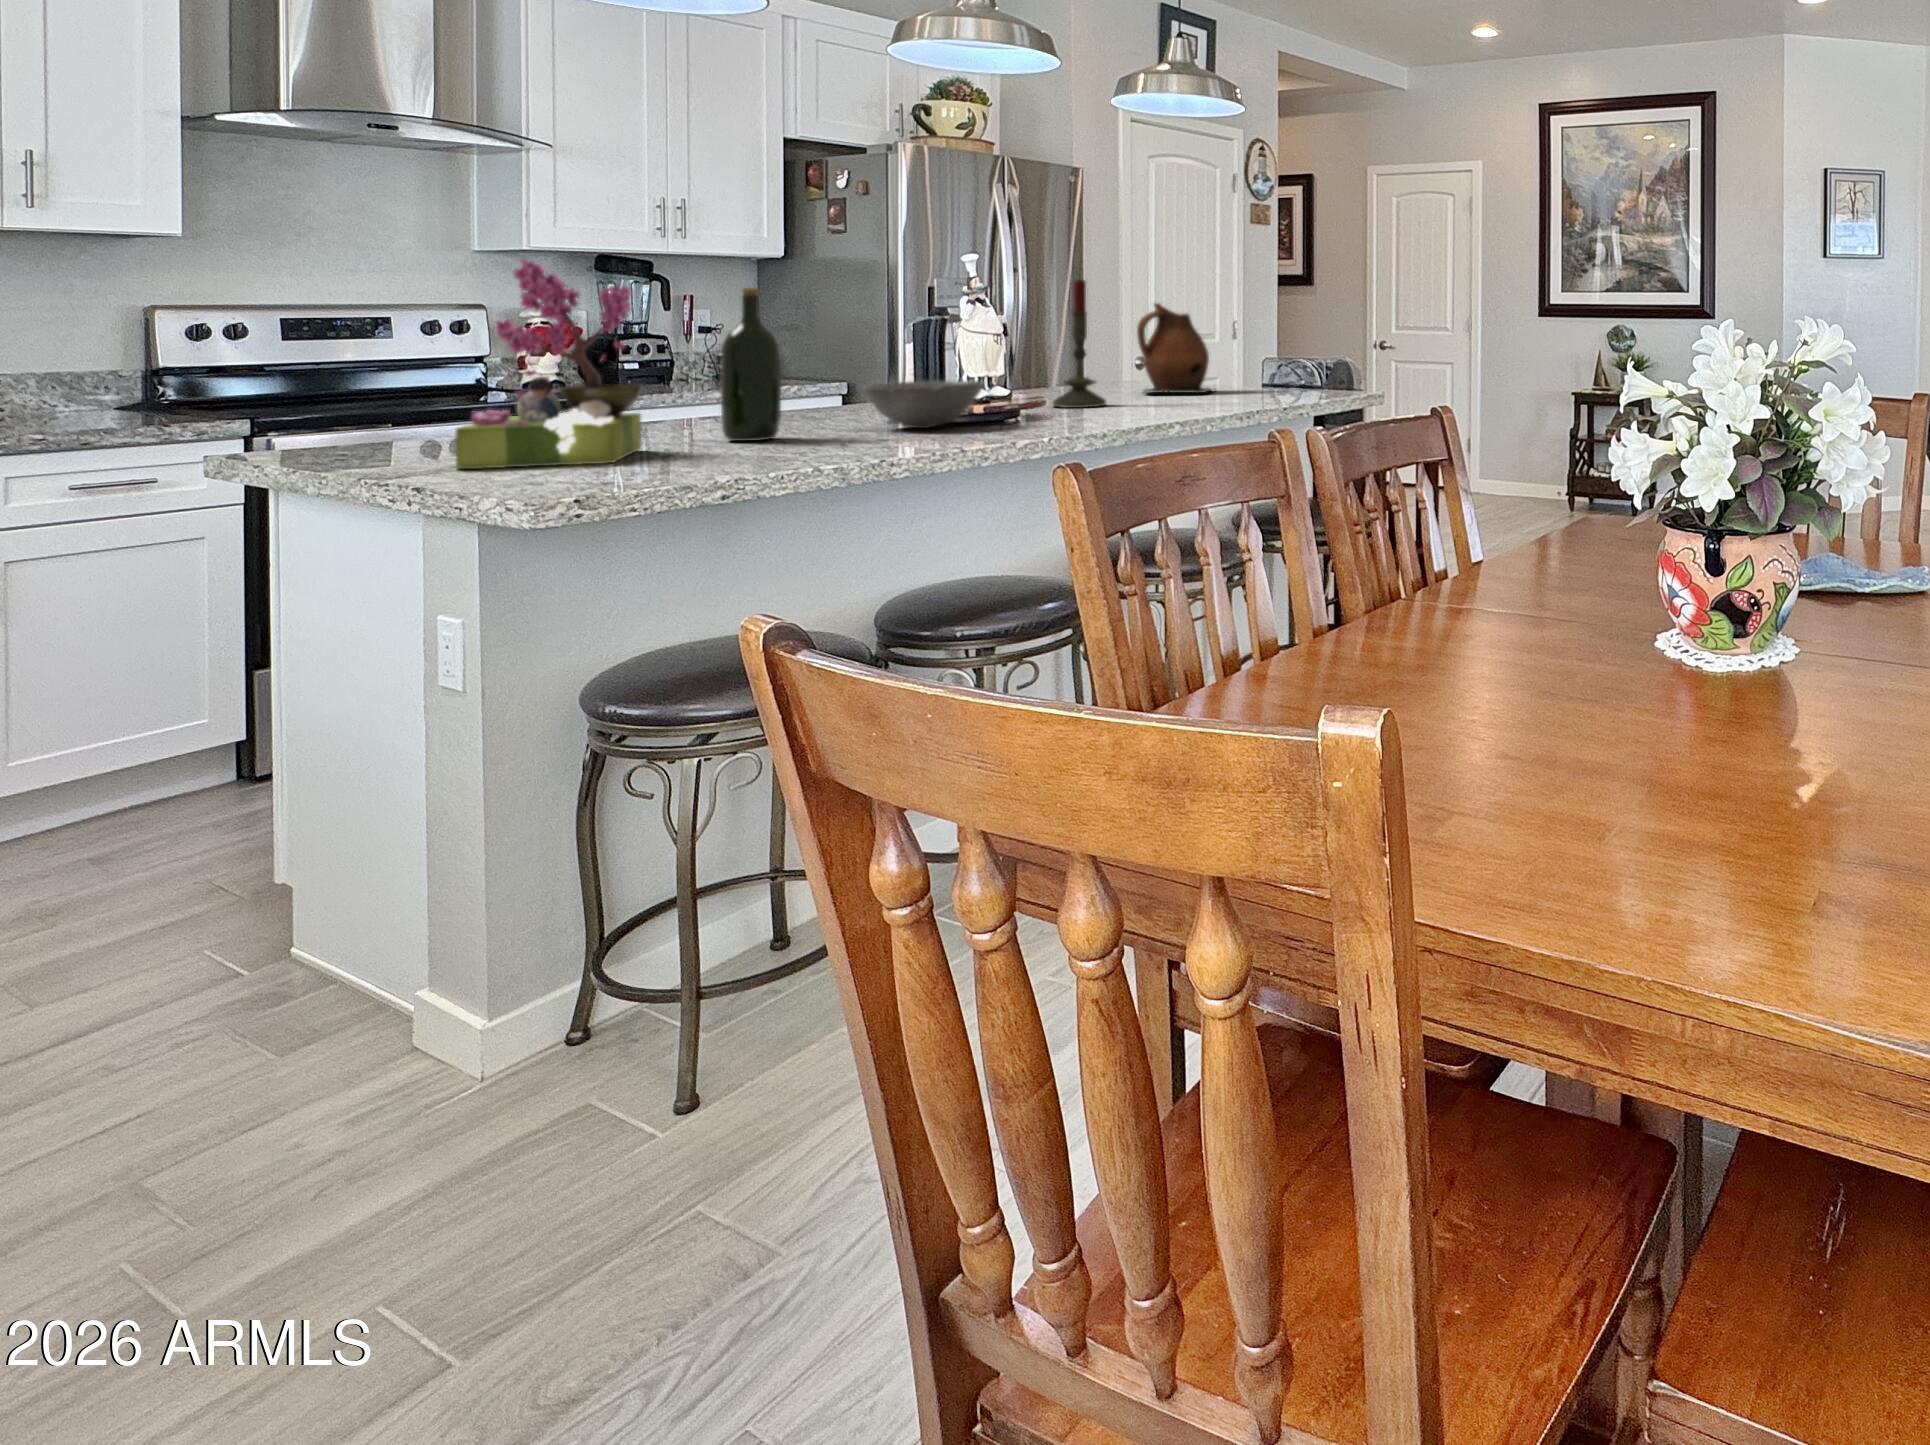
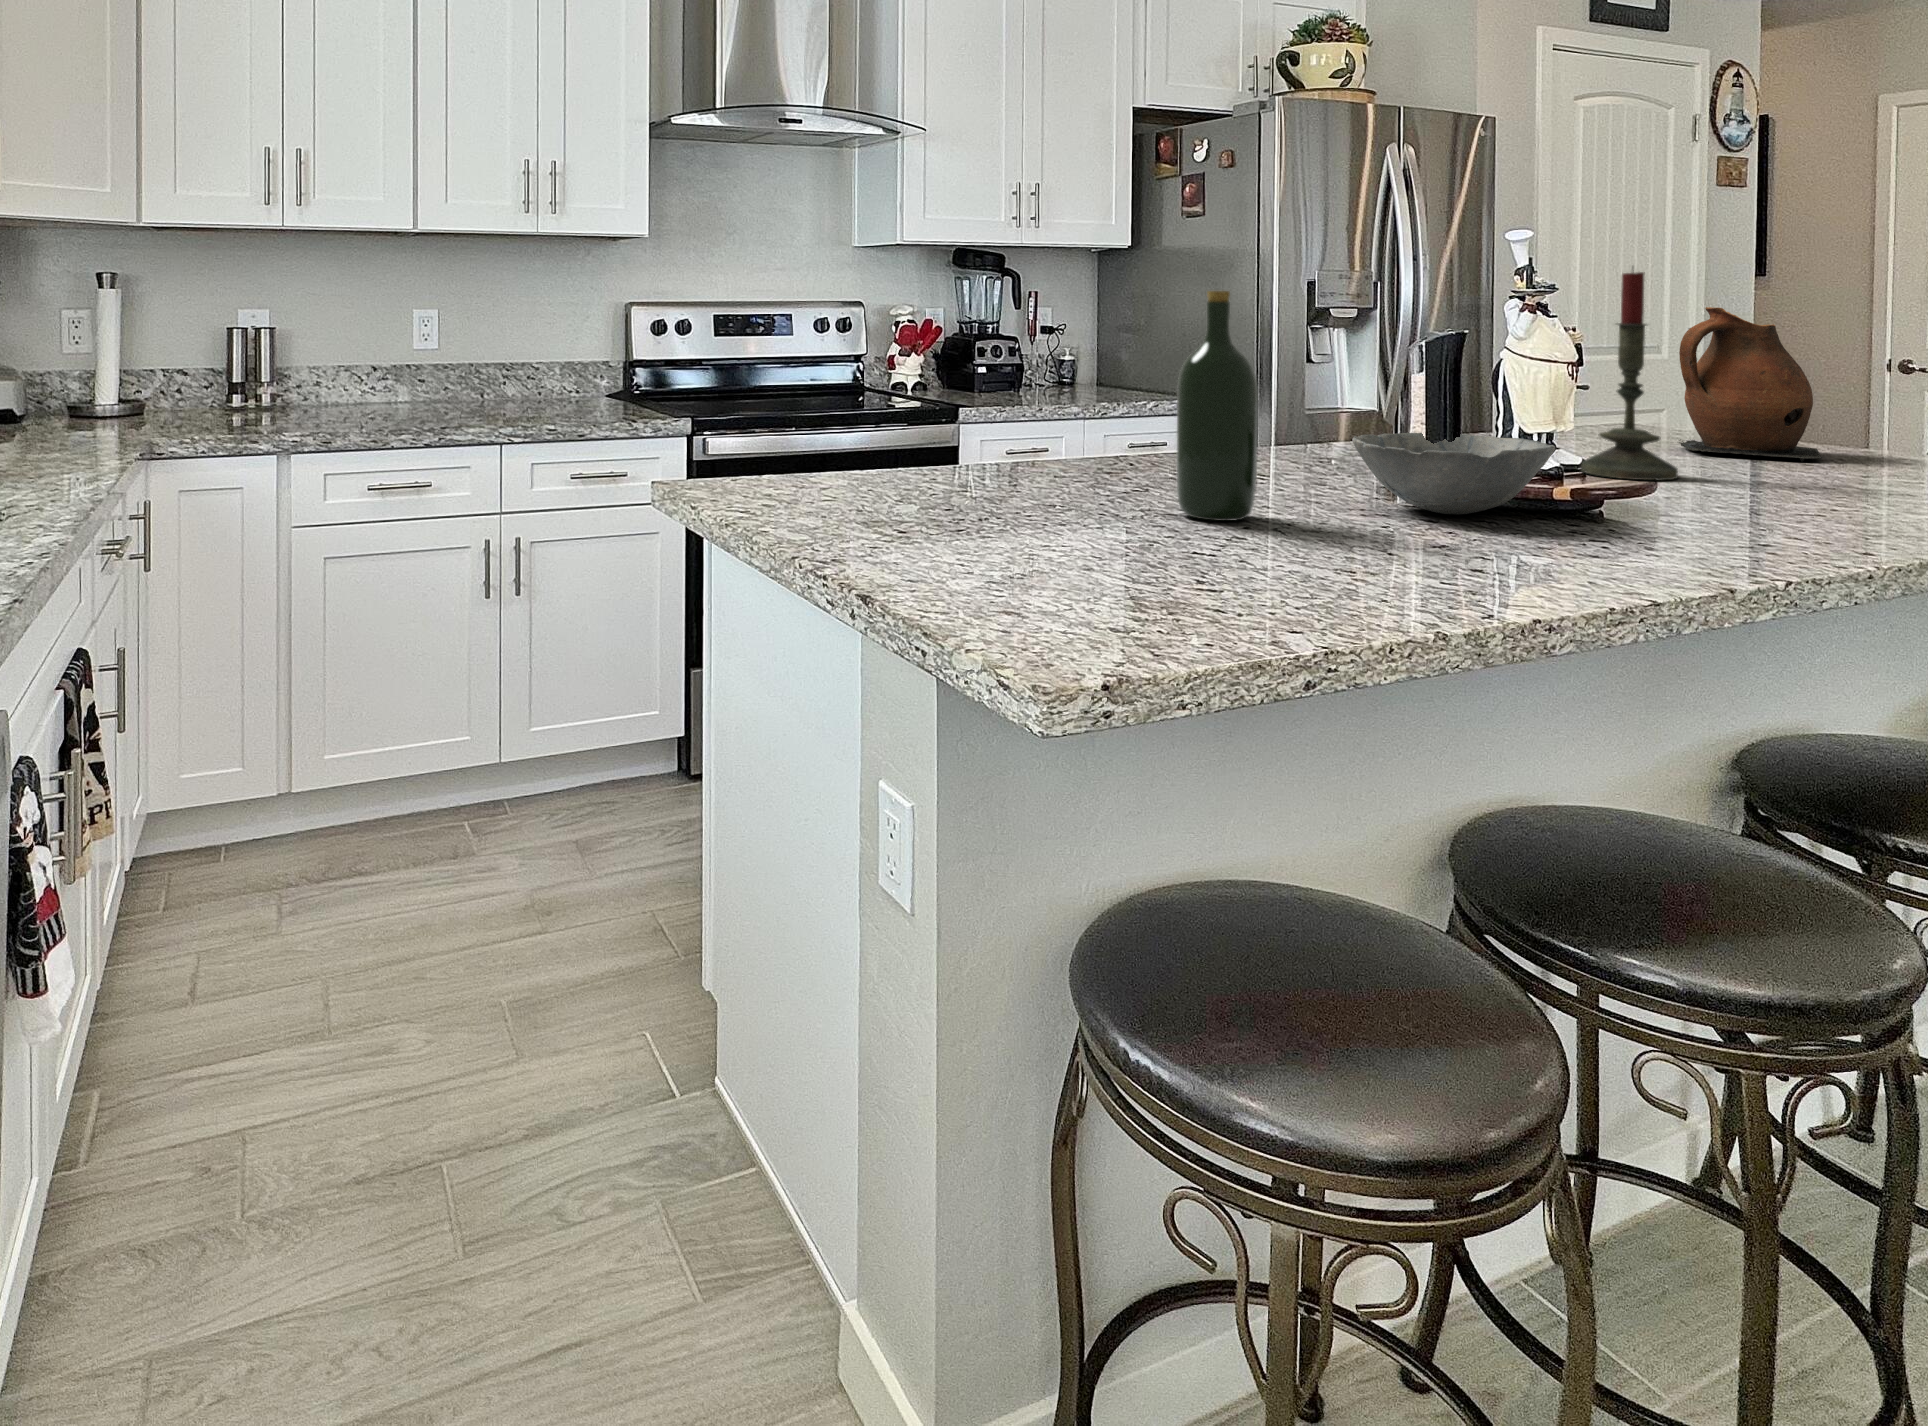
flower arrangement: present [456,259,643,469] -> none [892,250,1099,559]

